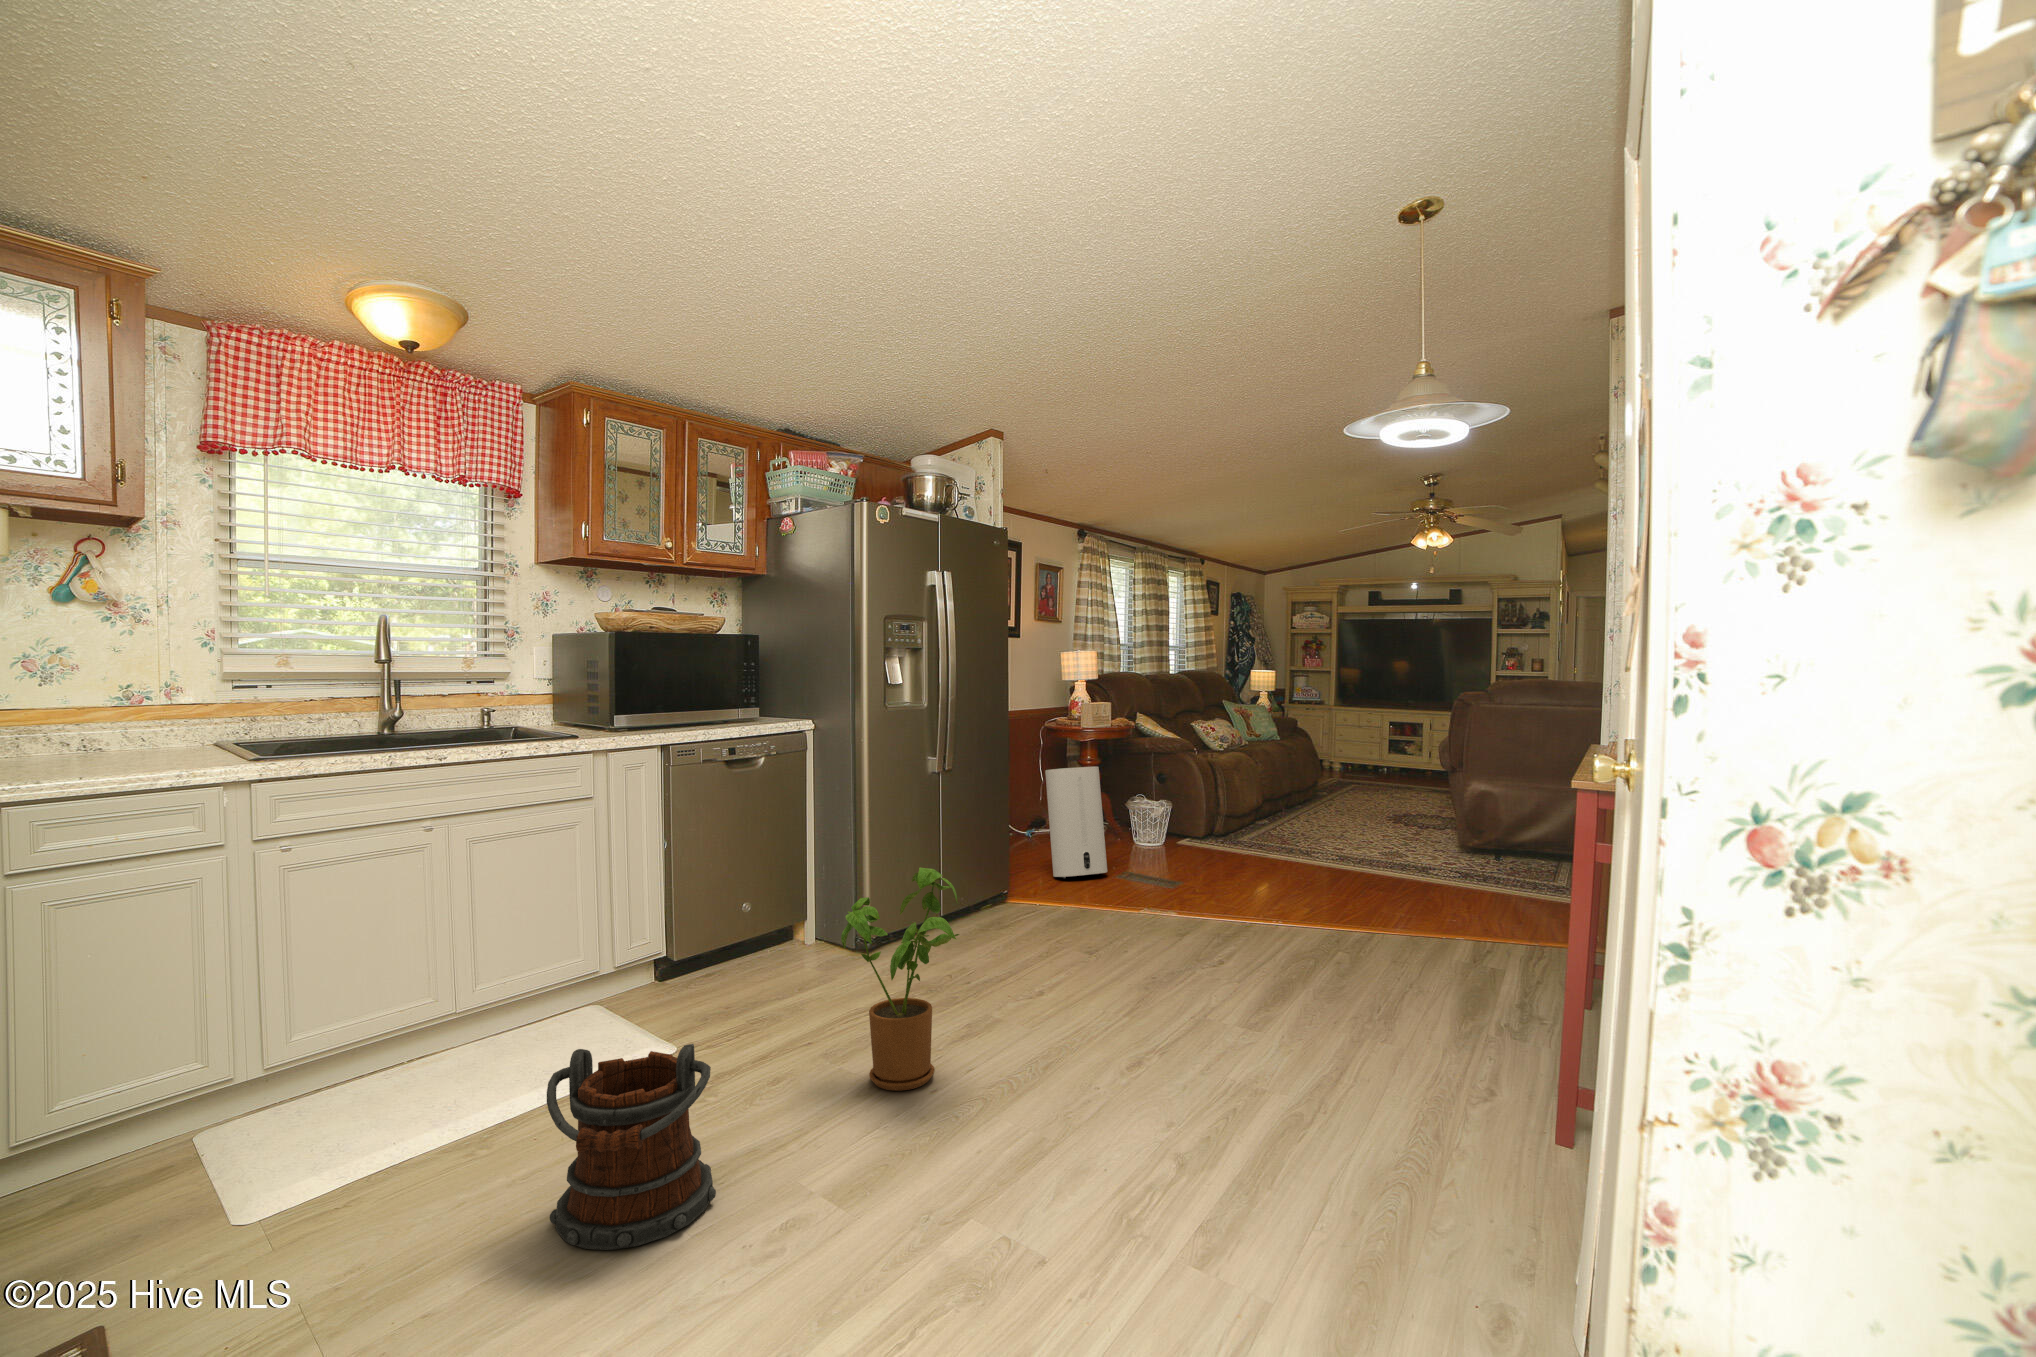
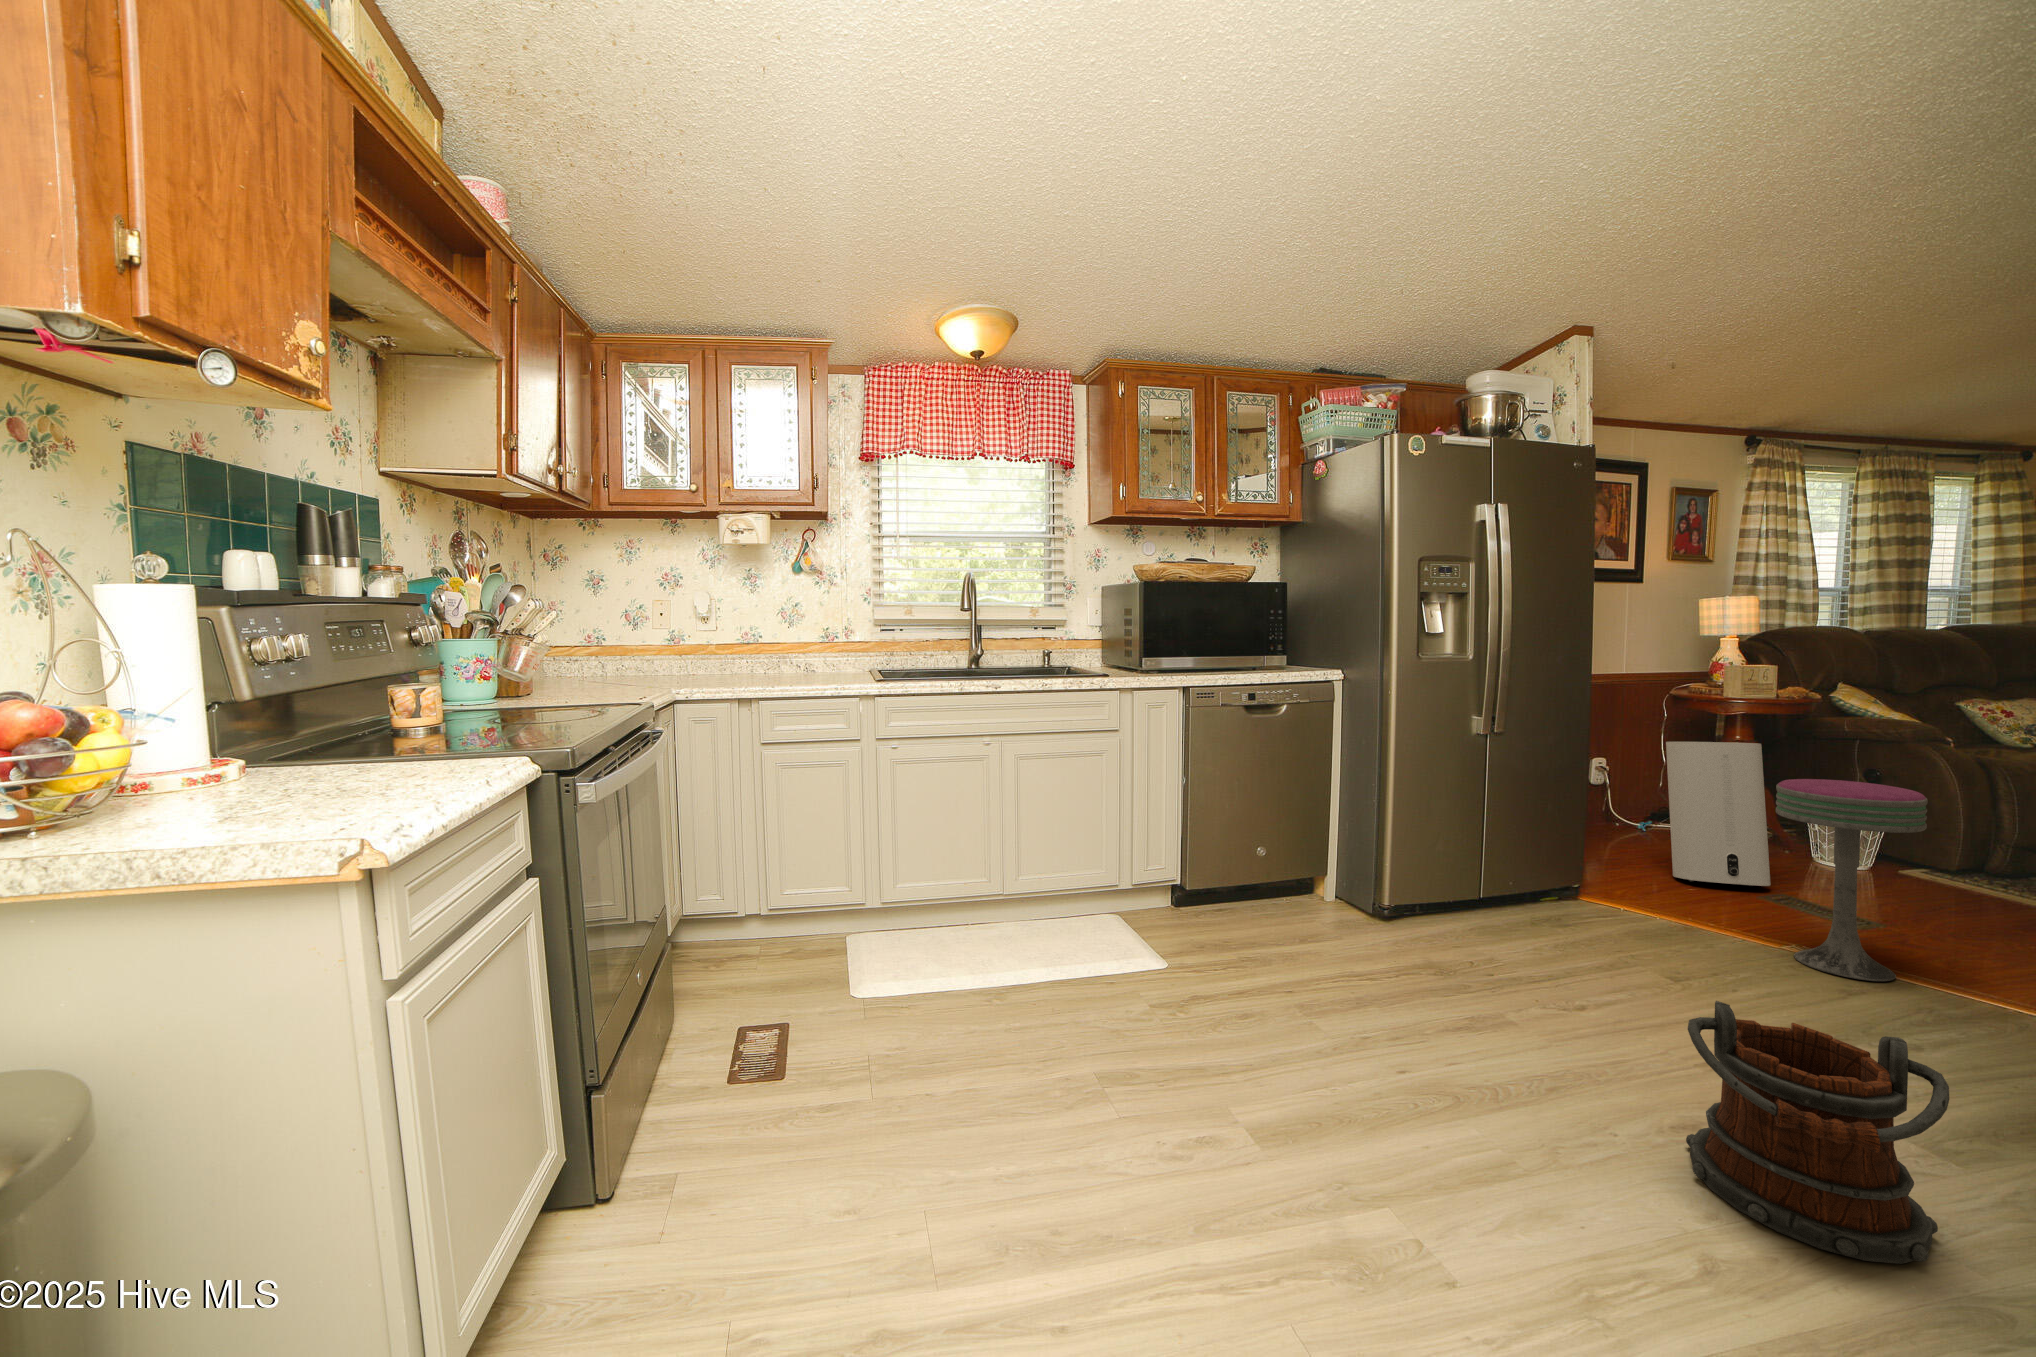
bar stool: none [1107,787,1176,920] -> present [1776,779,1928,981]
house plant: present [841,868,959,1091] -> none [1315,862,1479,1145]
bucket: present [547,1044,716,1250] -> present [1686,1001,1949,1264]

